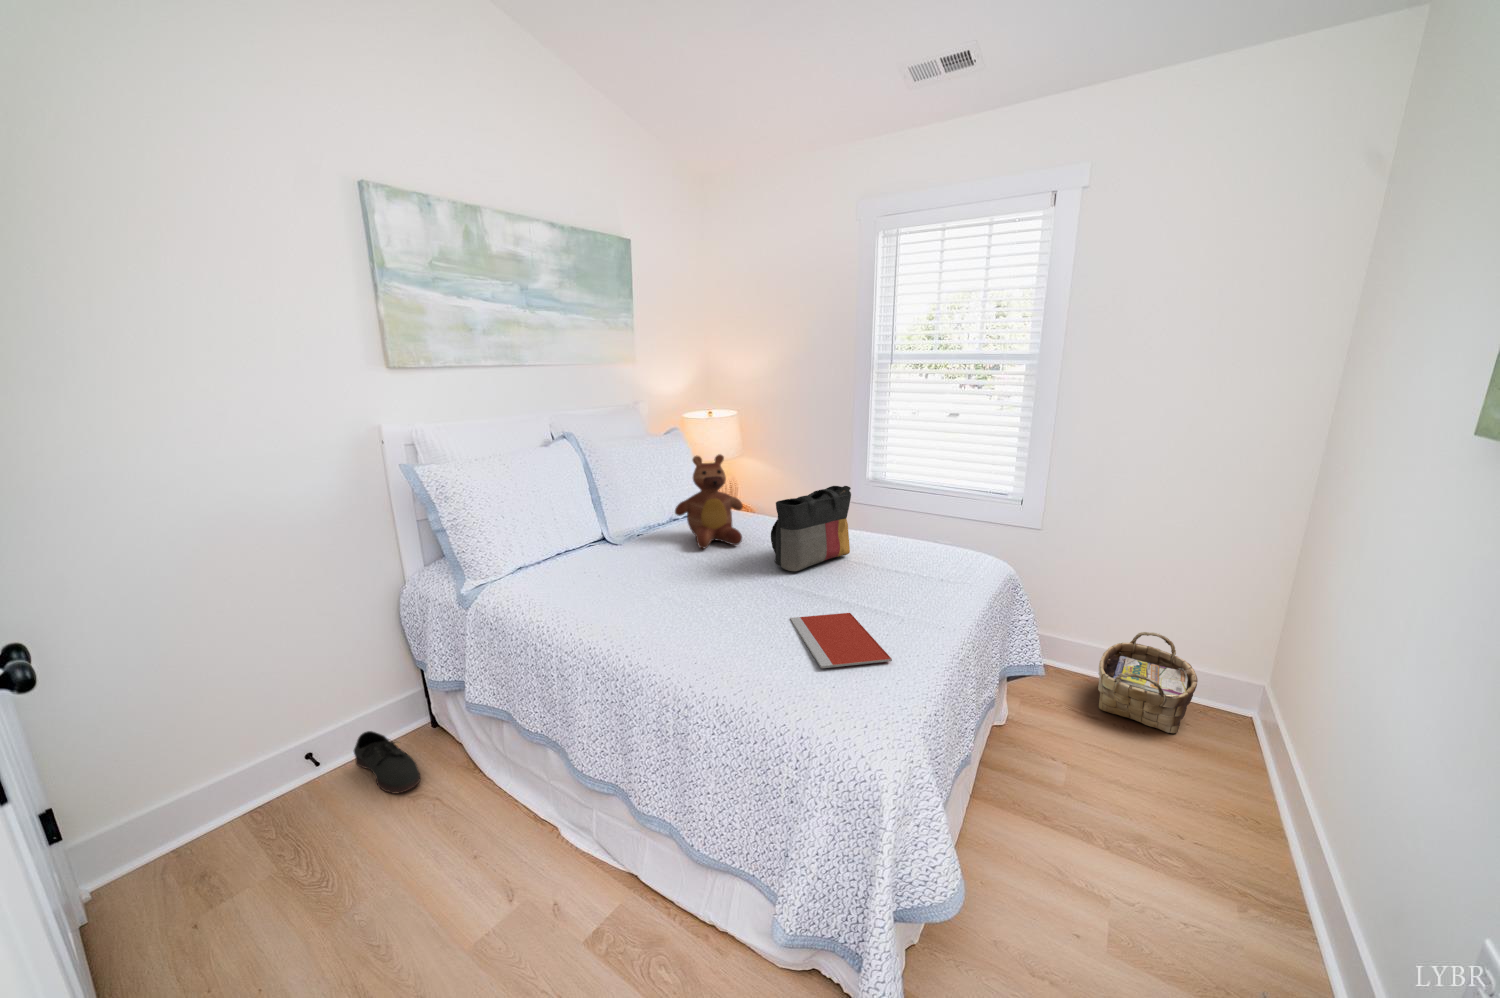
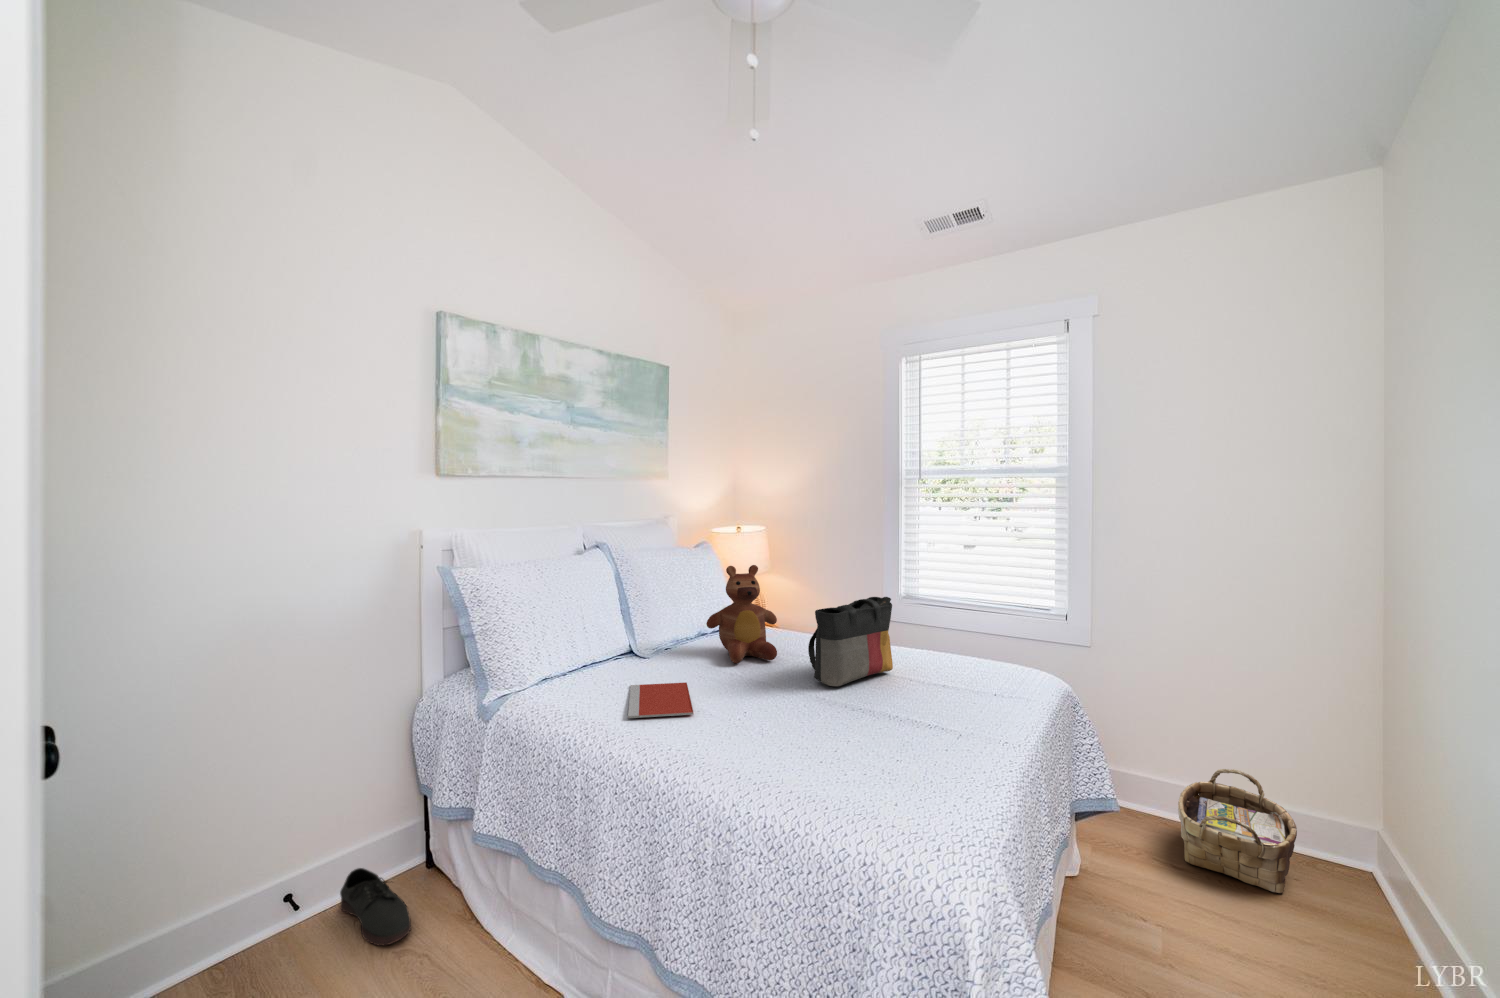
notebook: present [790,613,892,668] -> present [628,682,694,718]

